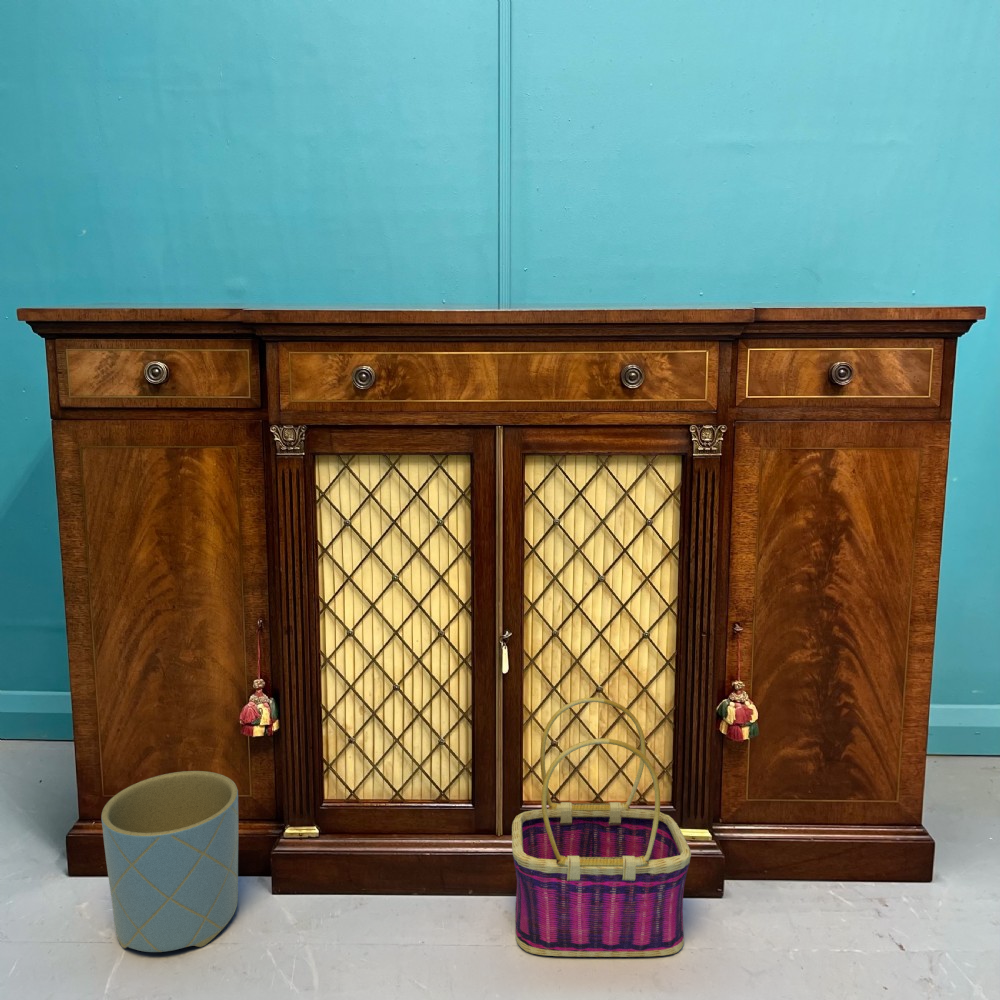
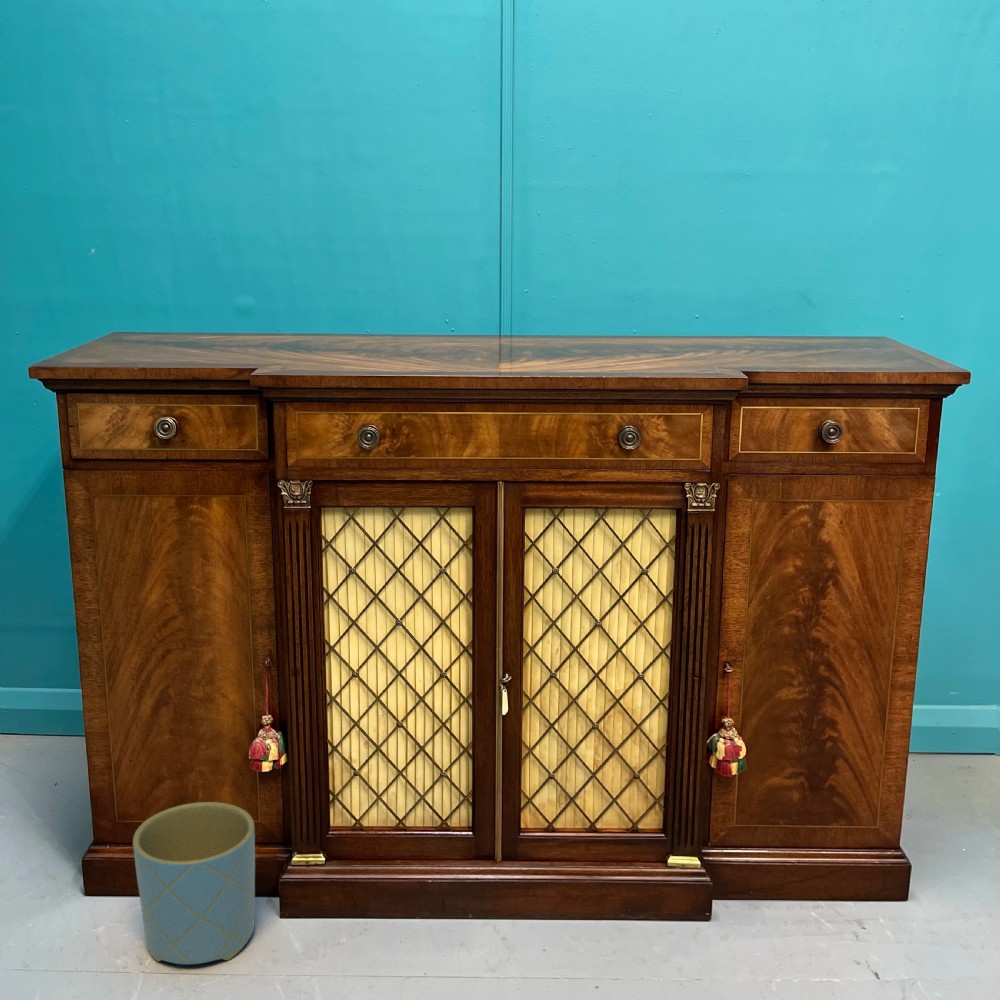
basket: present [512,698,691,957] -> none [511,736,674,968]

